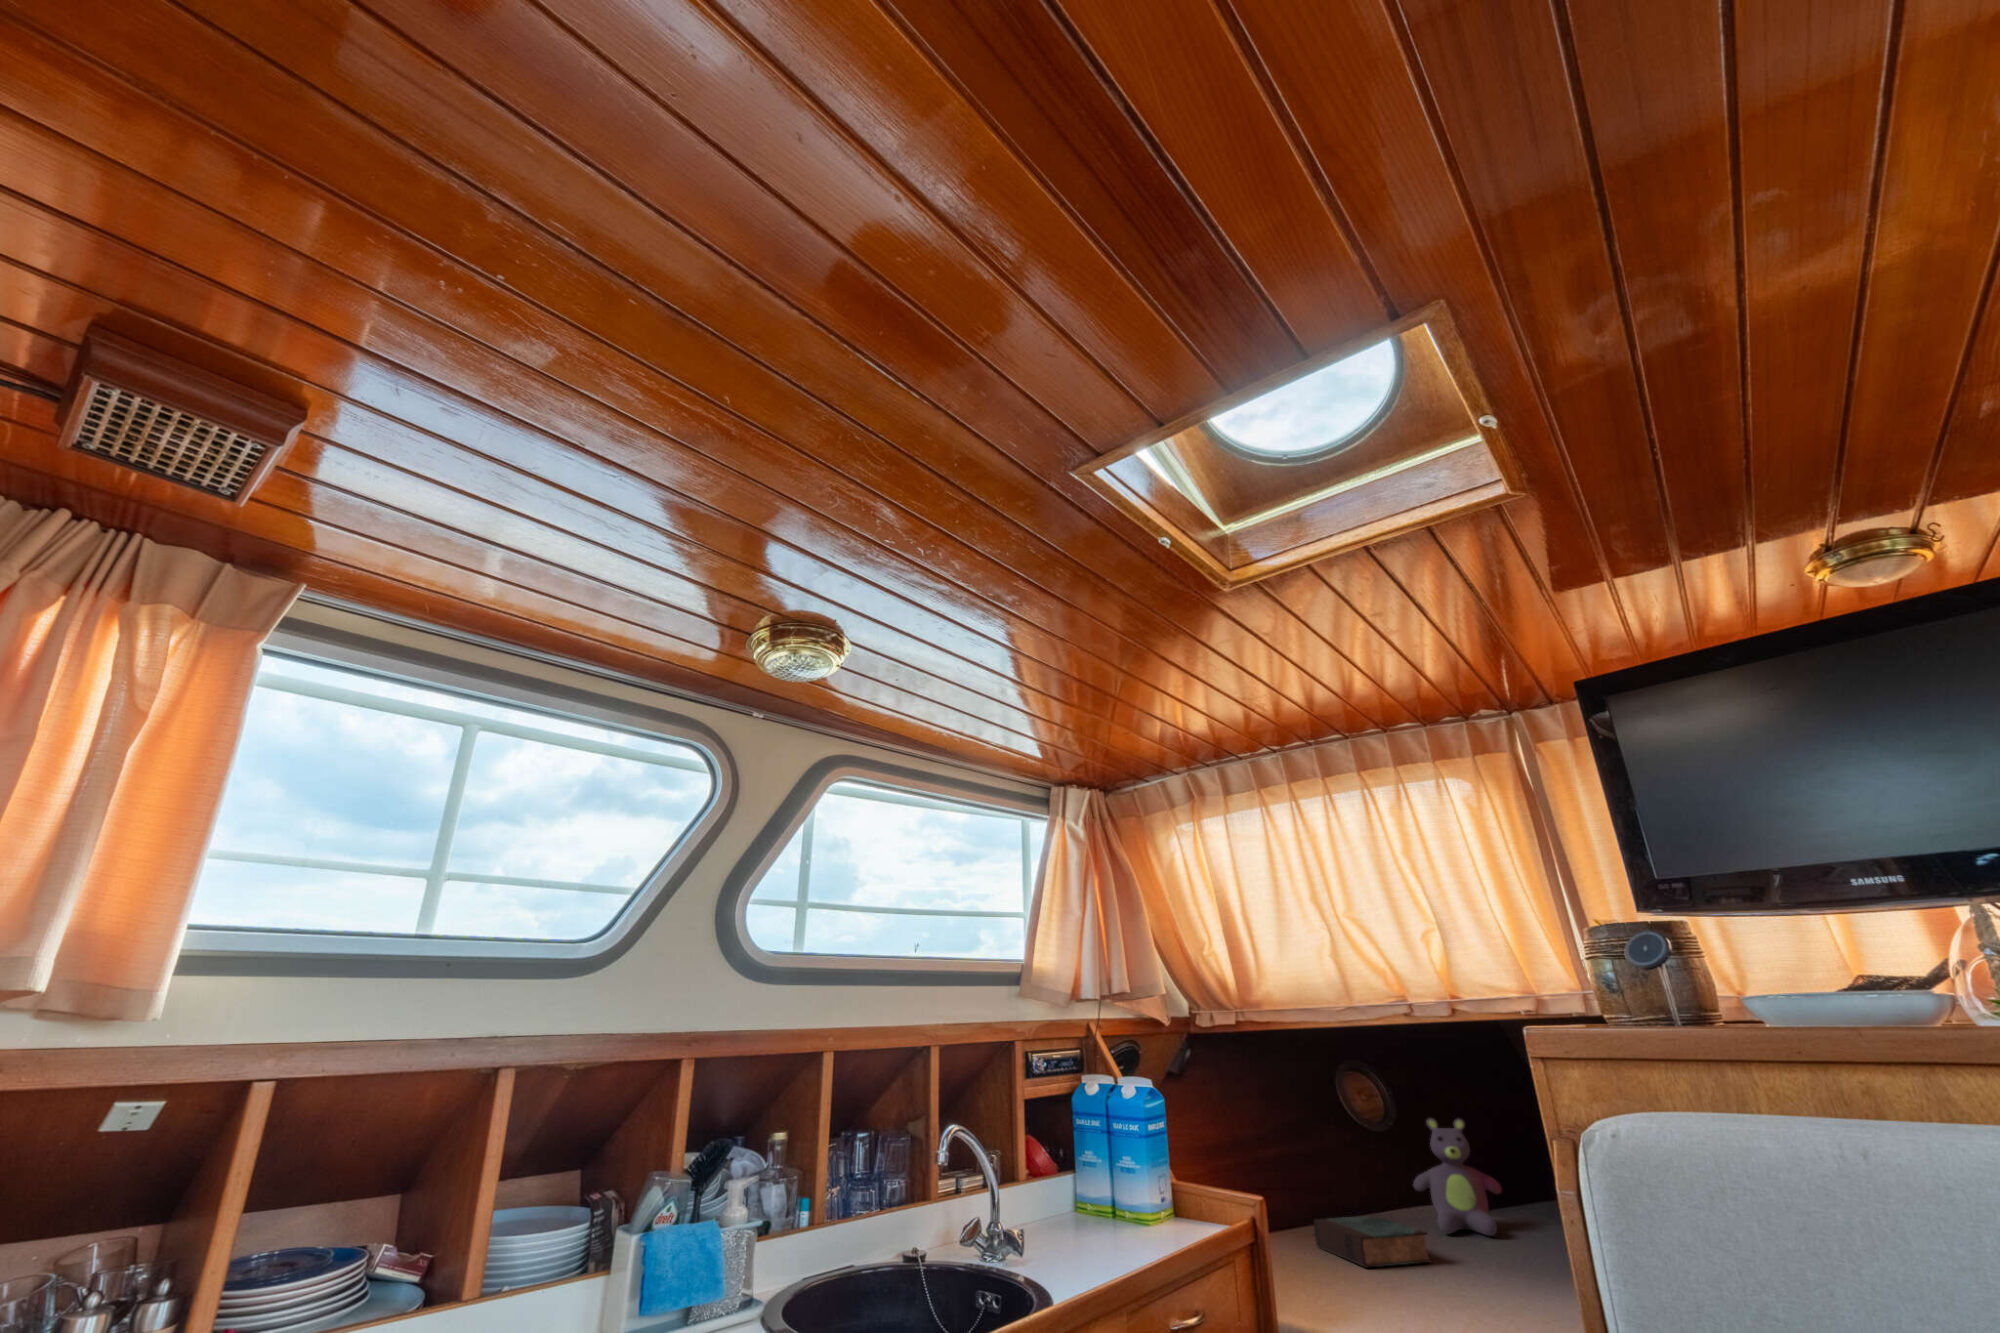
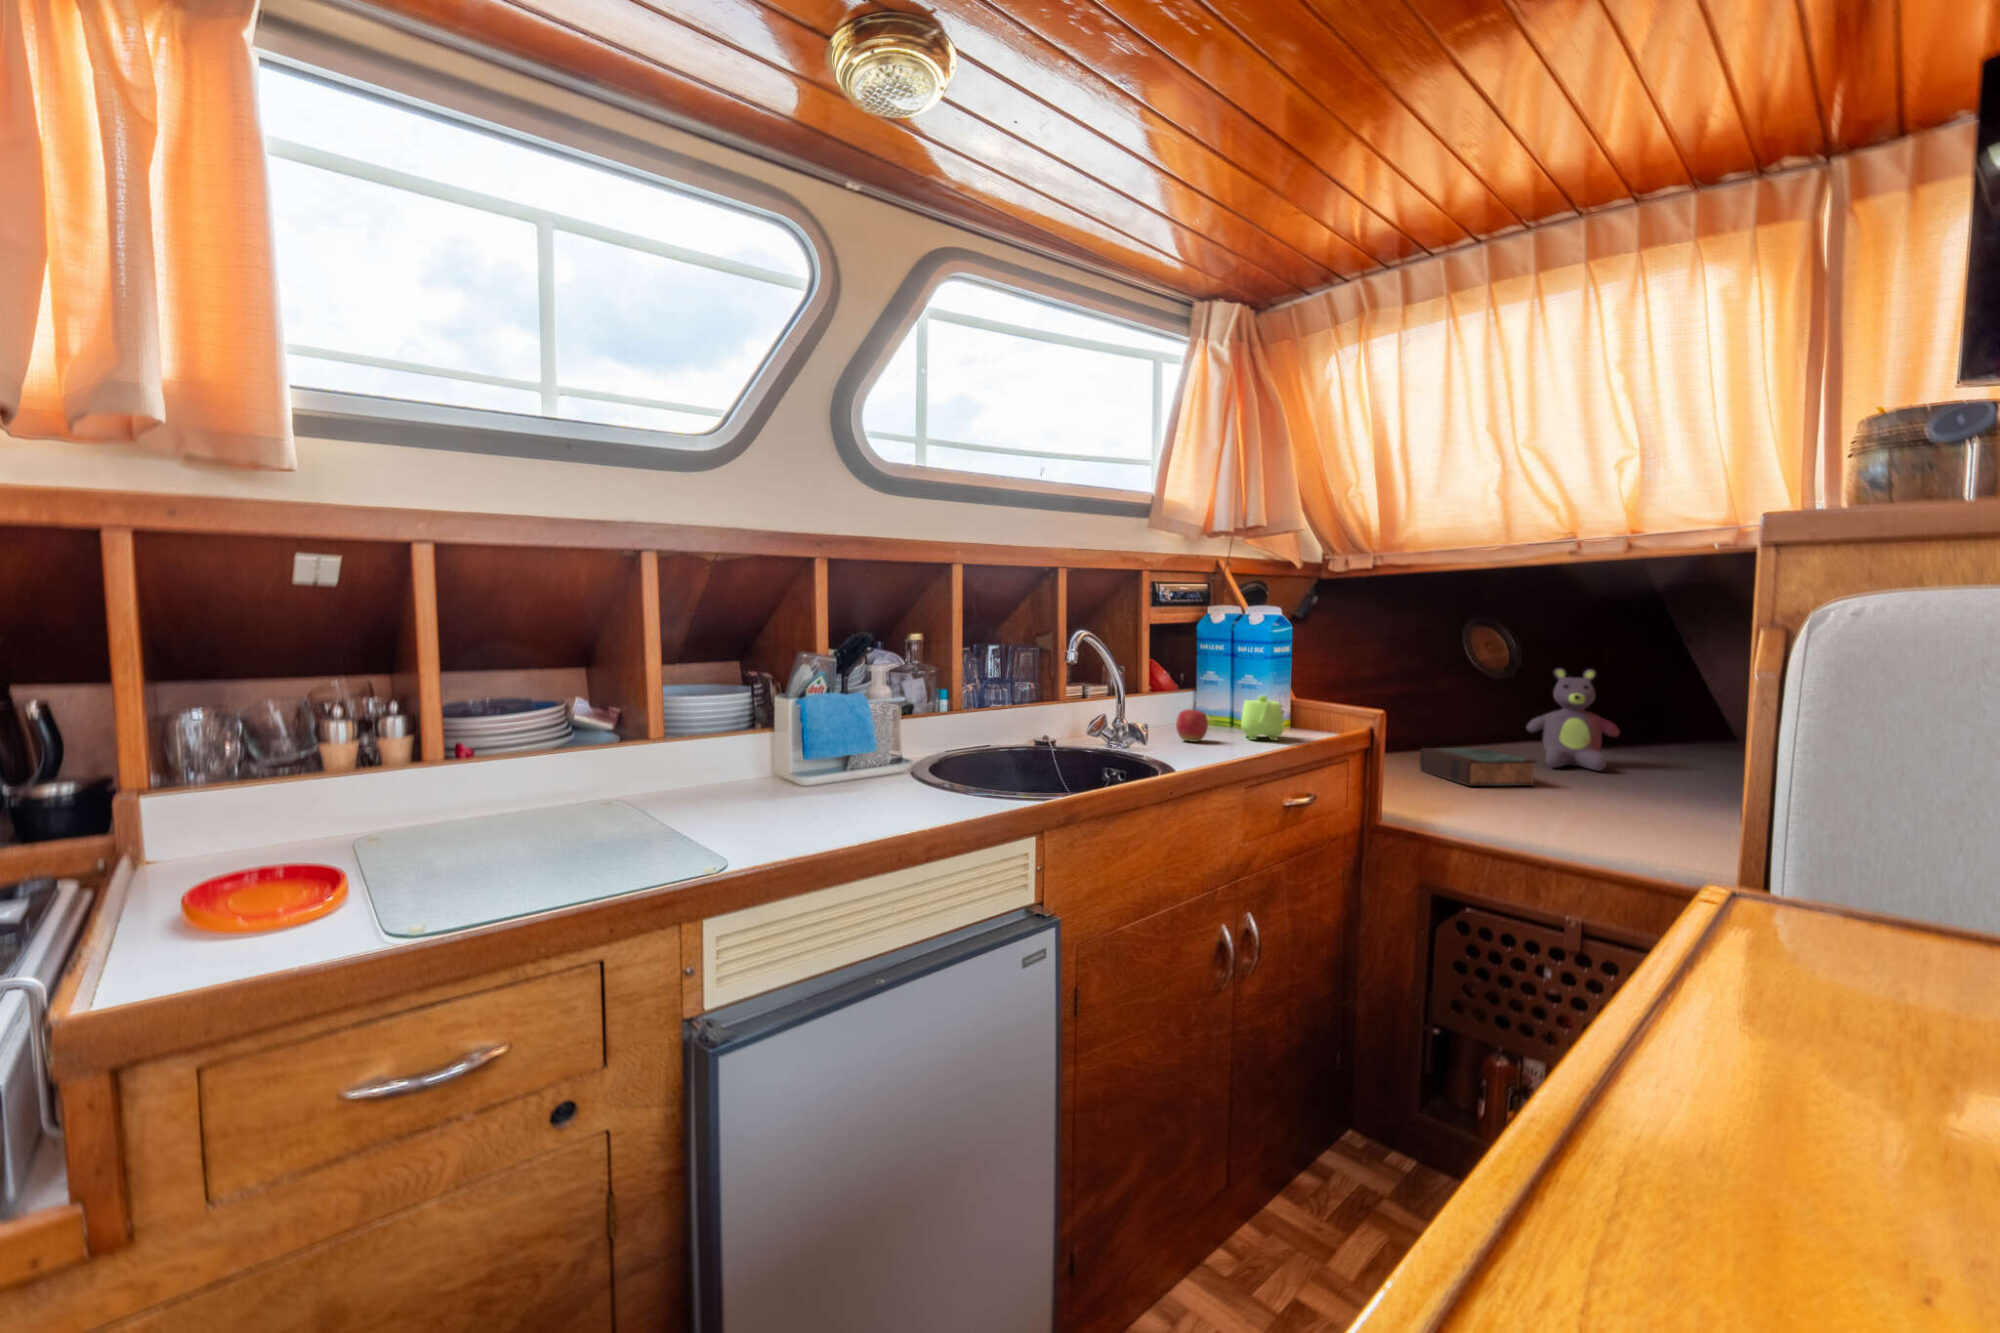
teapot: none [1122,1182,1163,1236] -> present [1241,696,1283,740]
apple: none [1054,1194,1087,1243] -> present [1176,704,1208,742]

